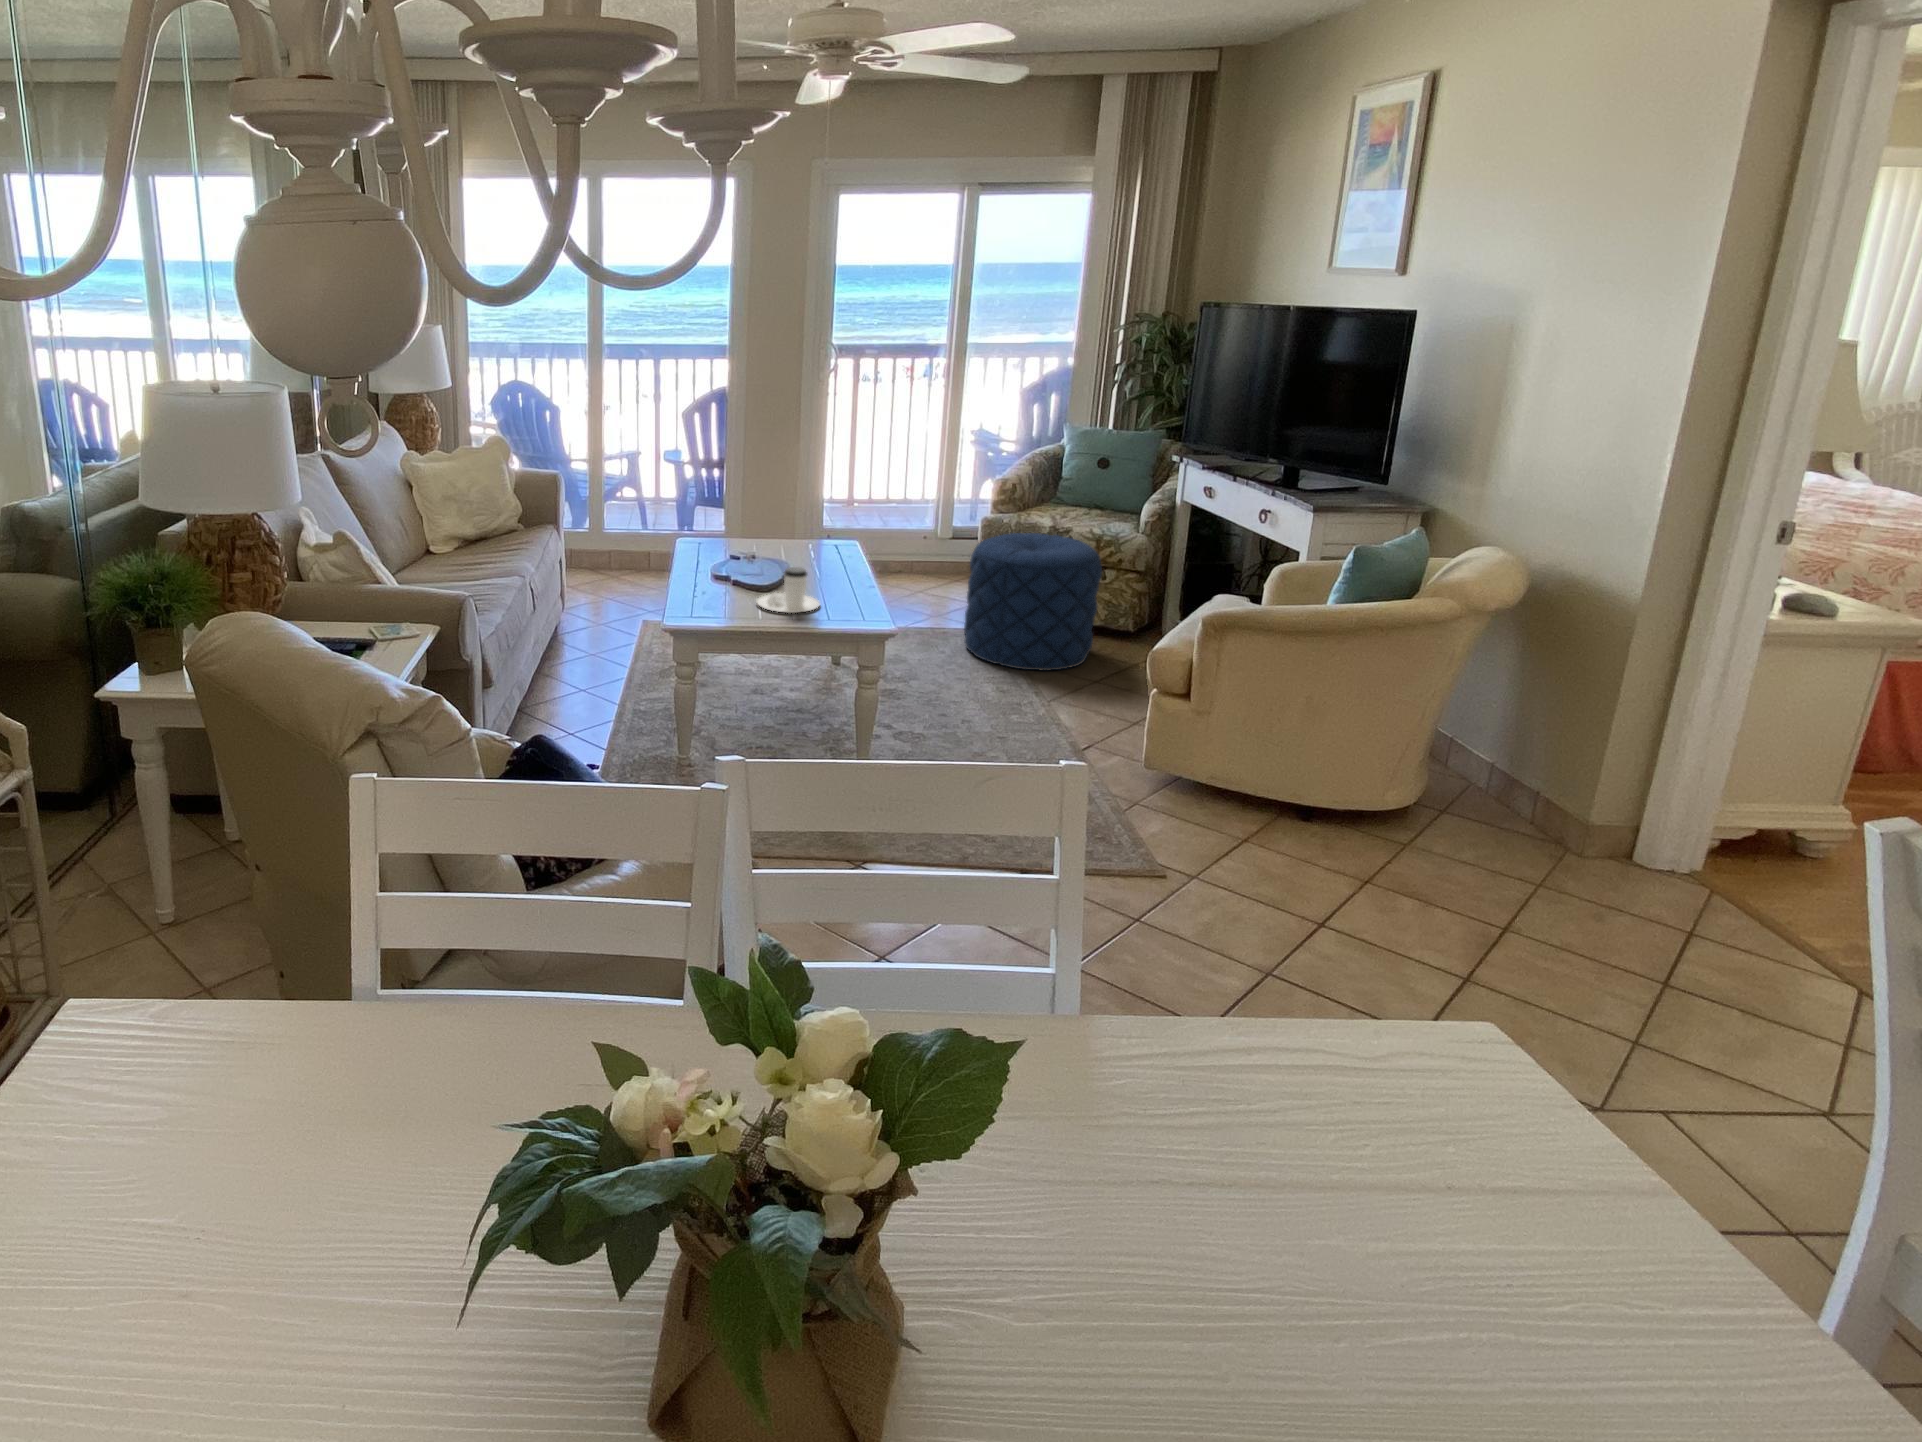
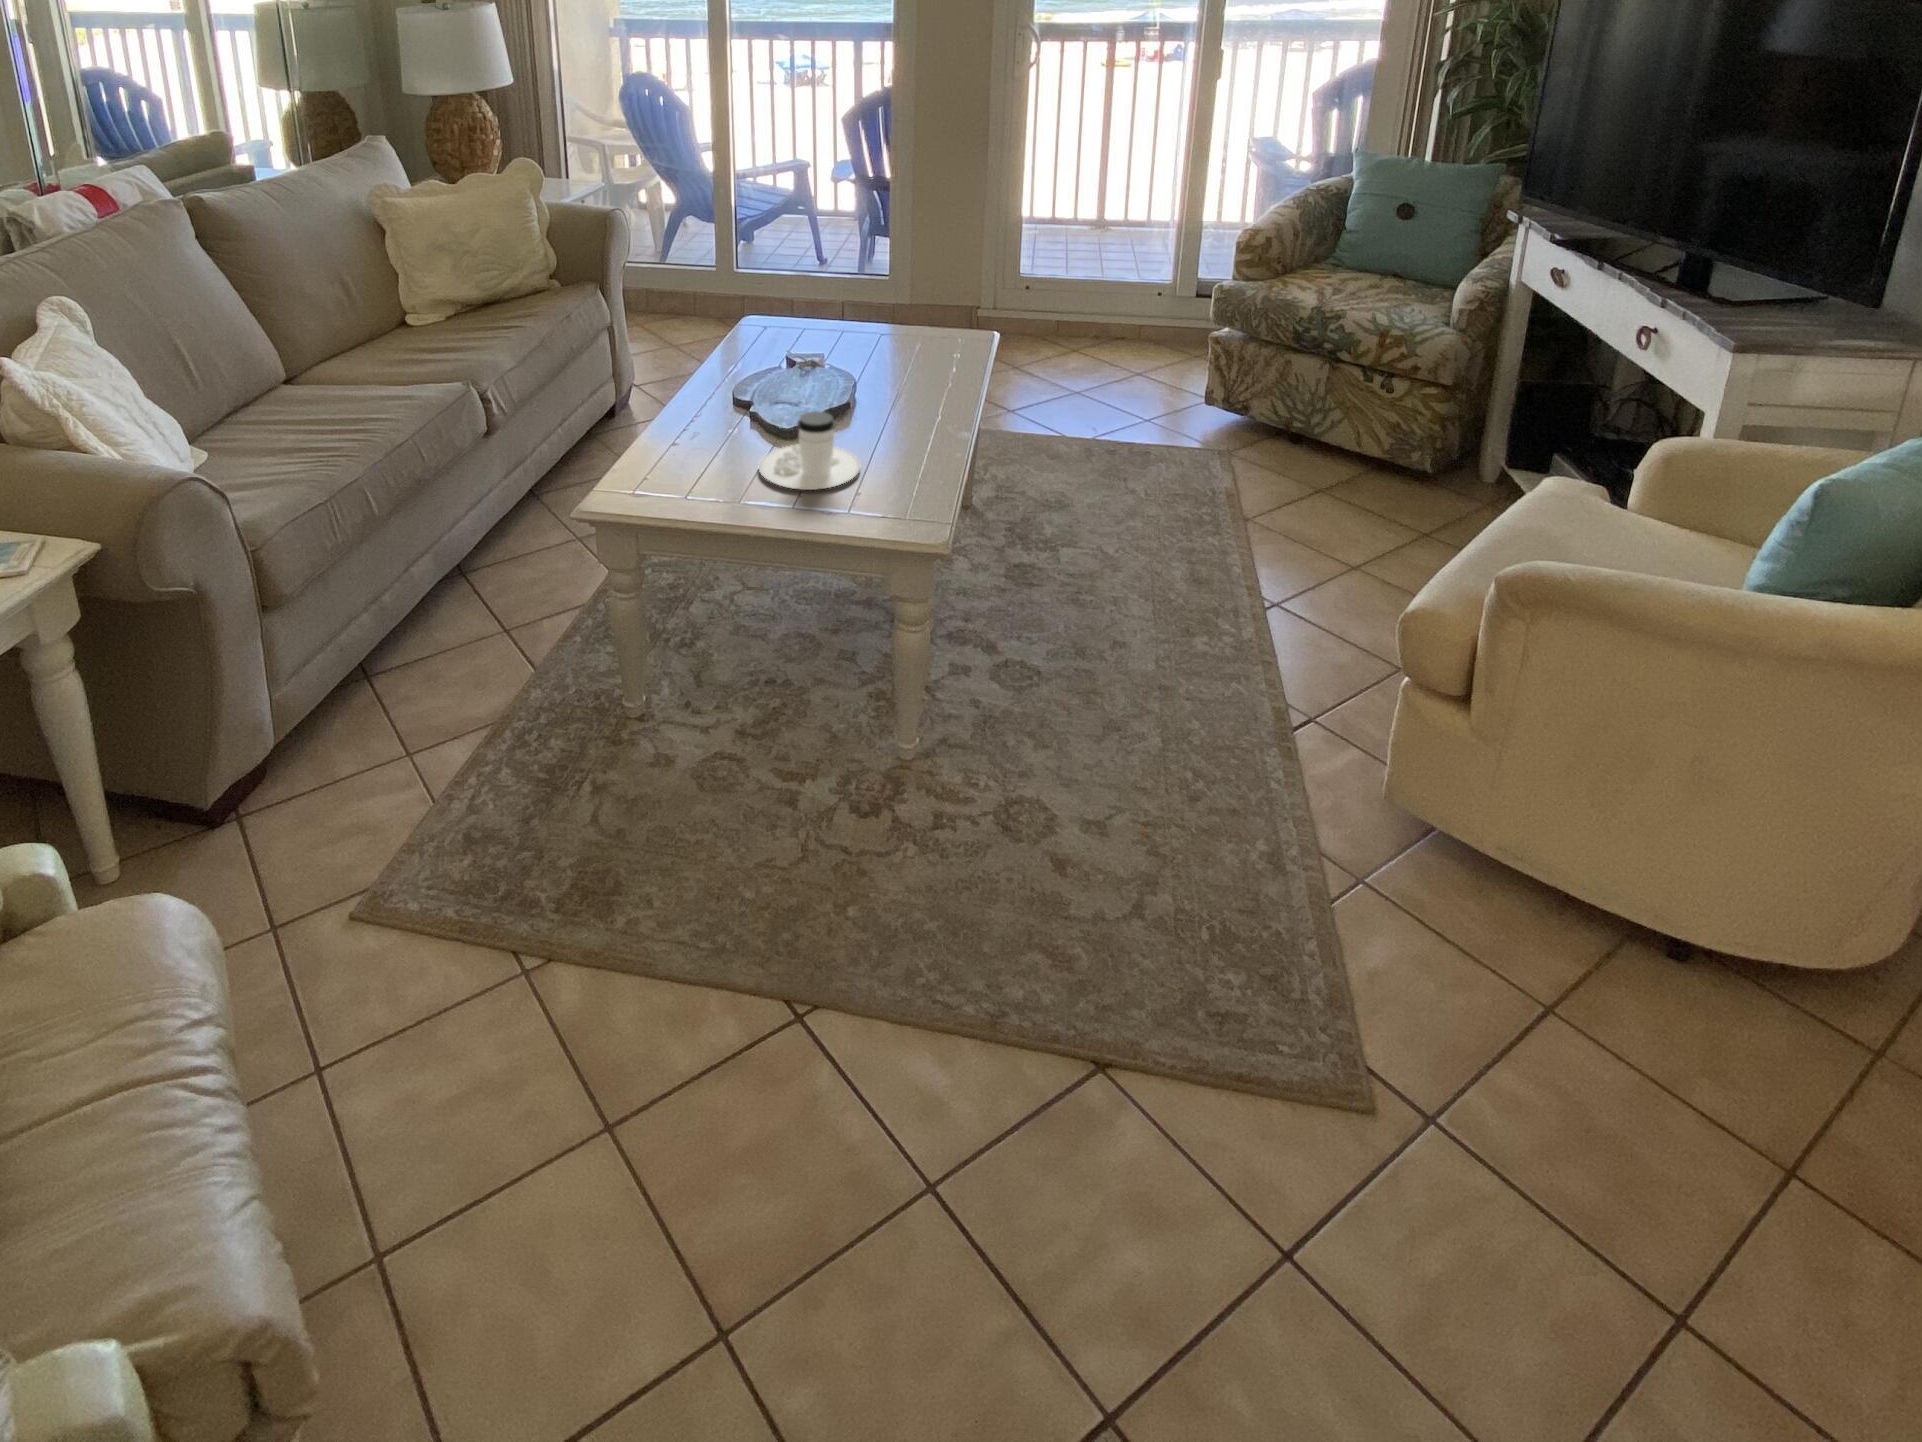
pouf: present [964,533,1102,670] -> none [1166,320,1376,539]

